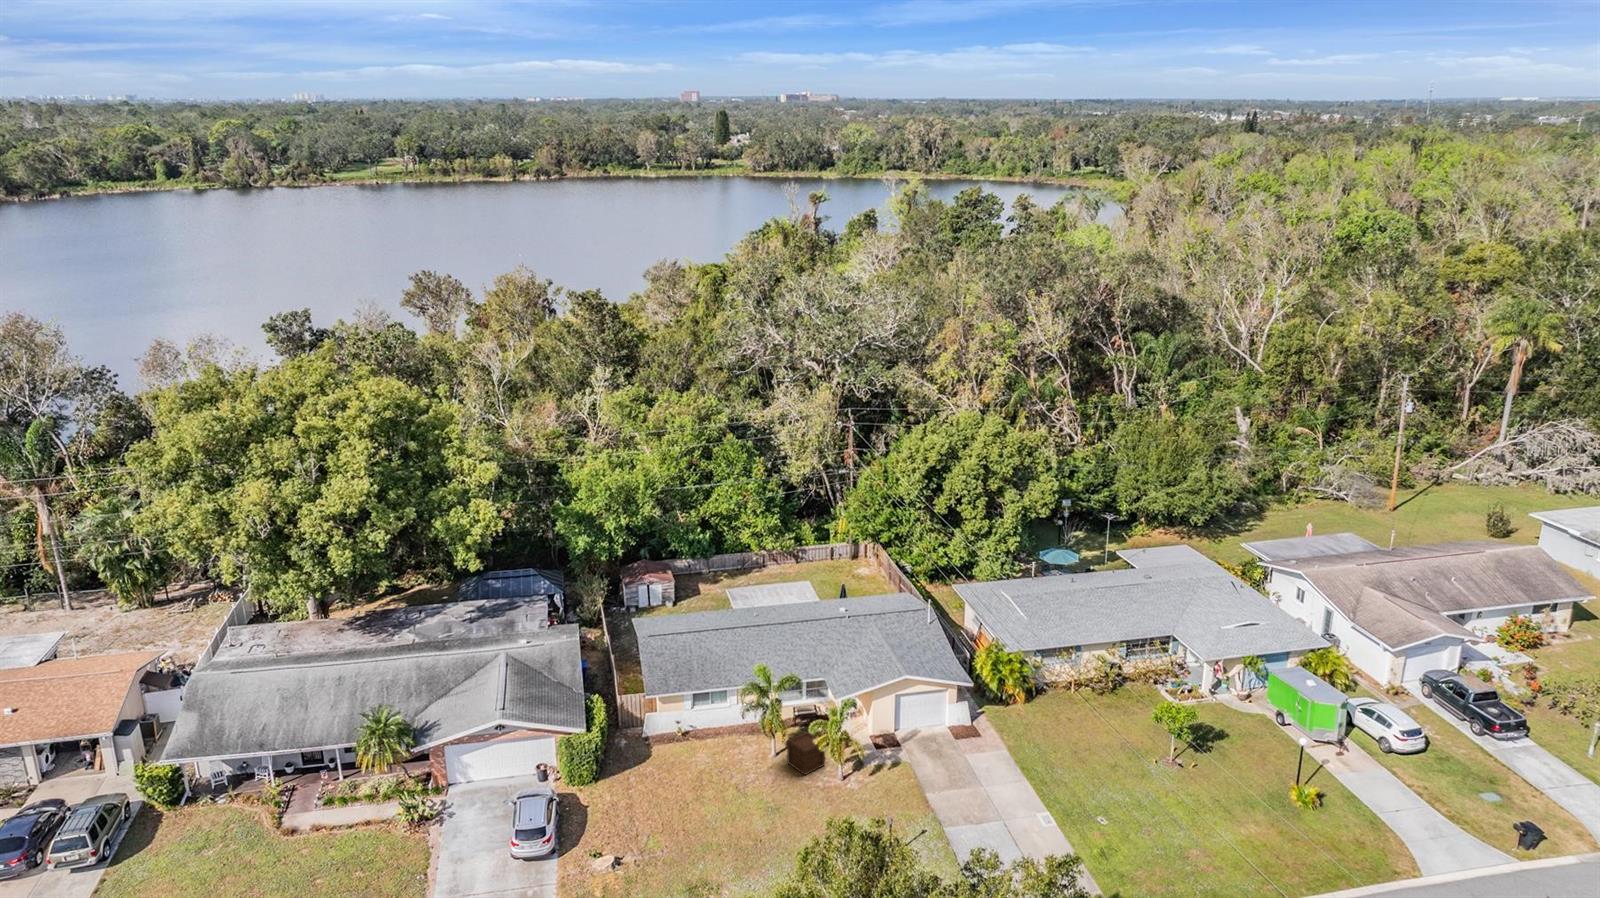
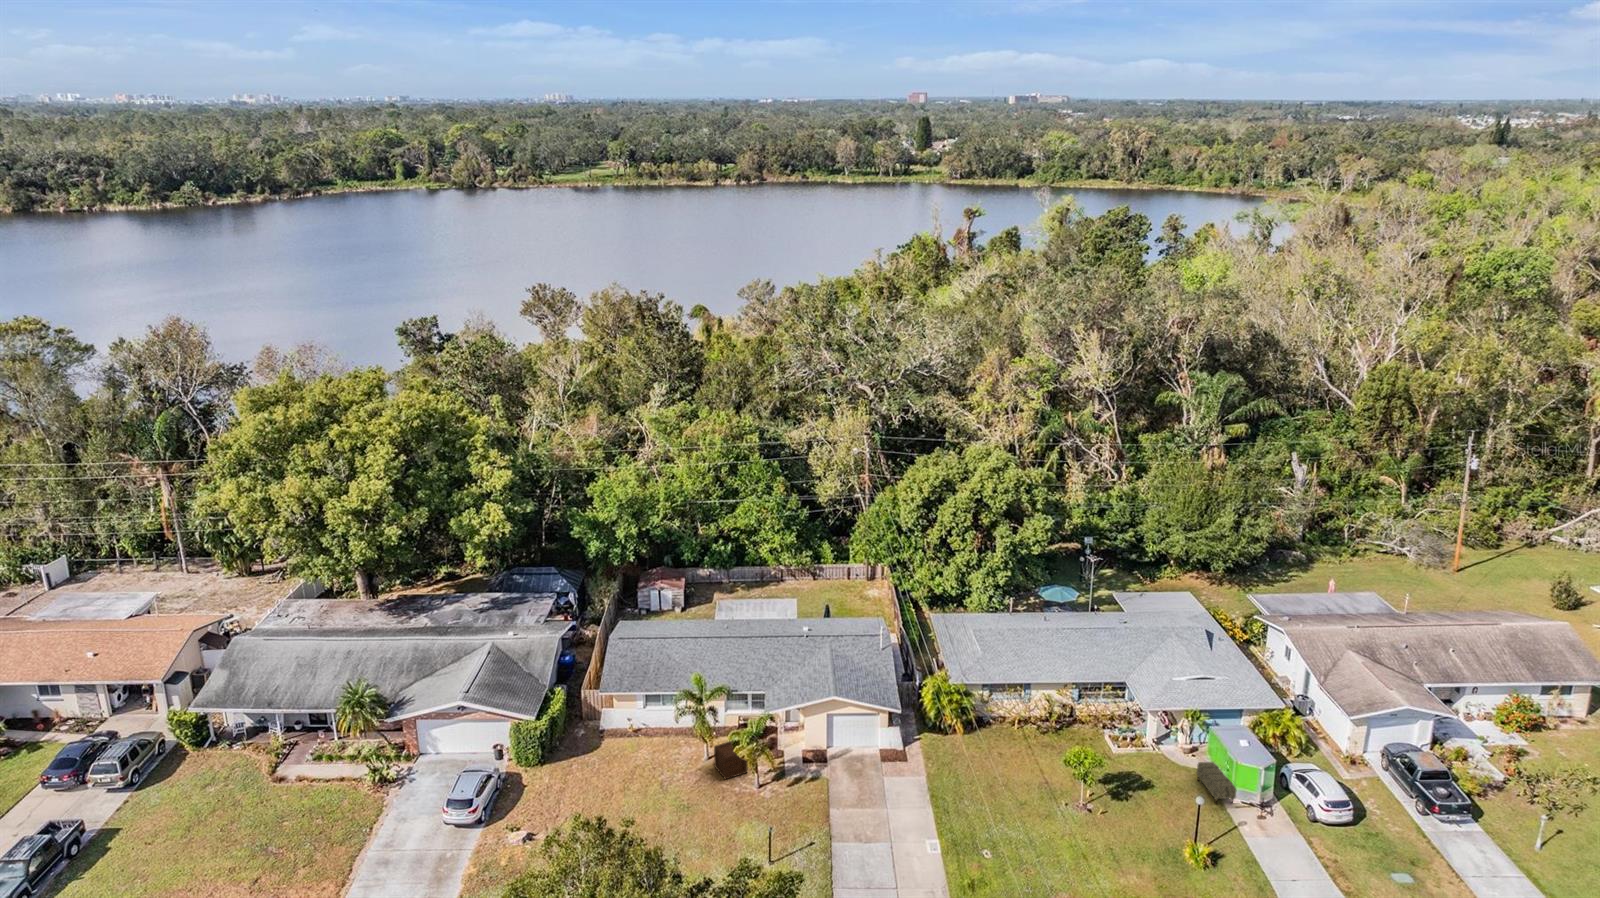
bench: none [1263,704,1311,745] -> present [1197,762,1236,803]

